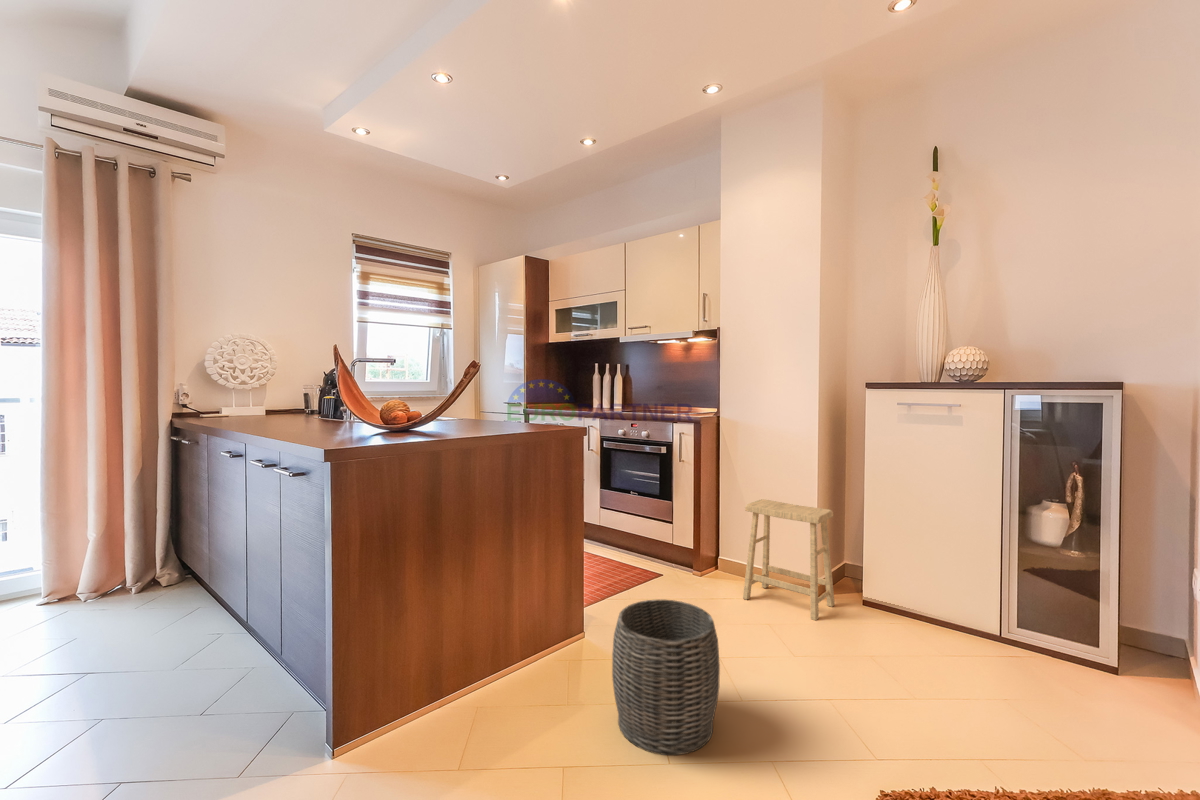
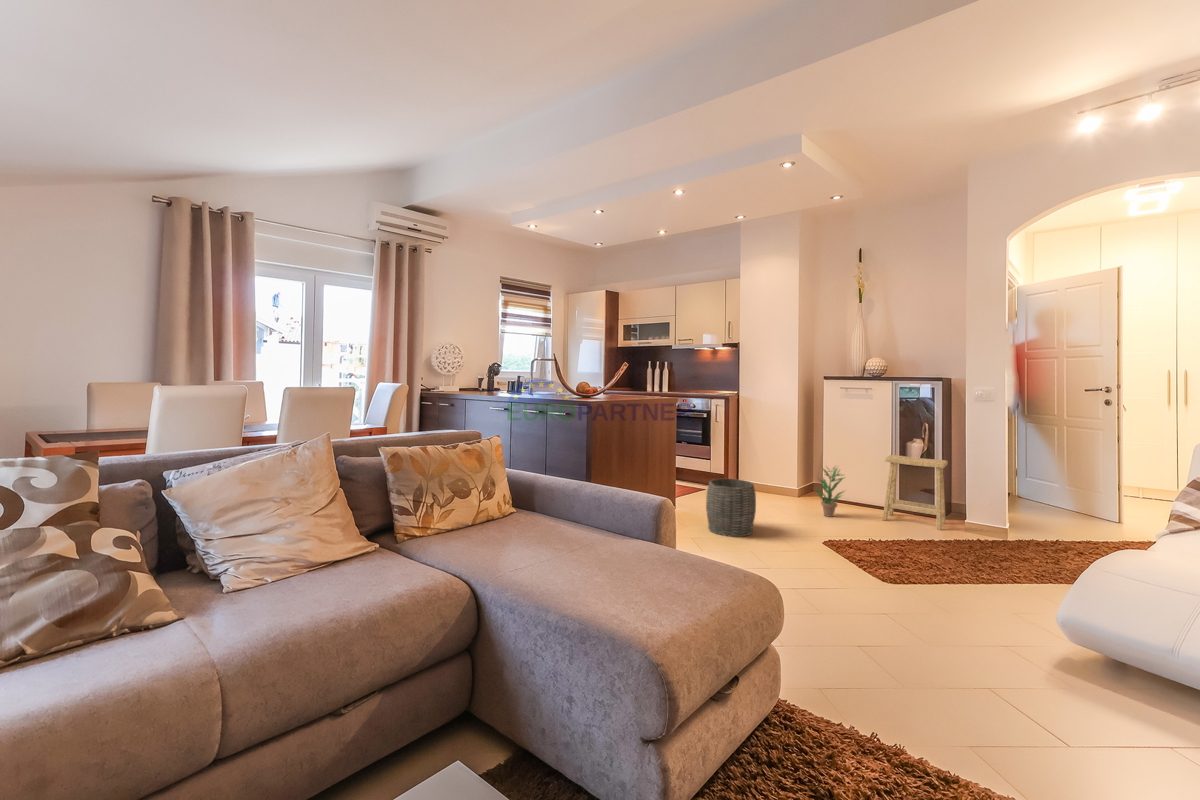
footstool: present [743,499,835,621] -> present [883,455,948,530]
potted plant: none [850,561,919,666] -> present [815,467,843,517]

